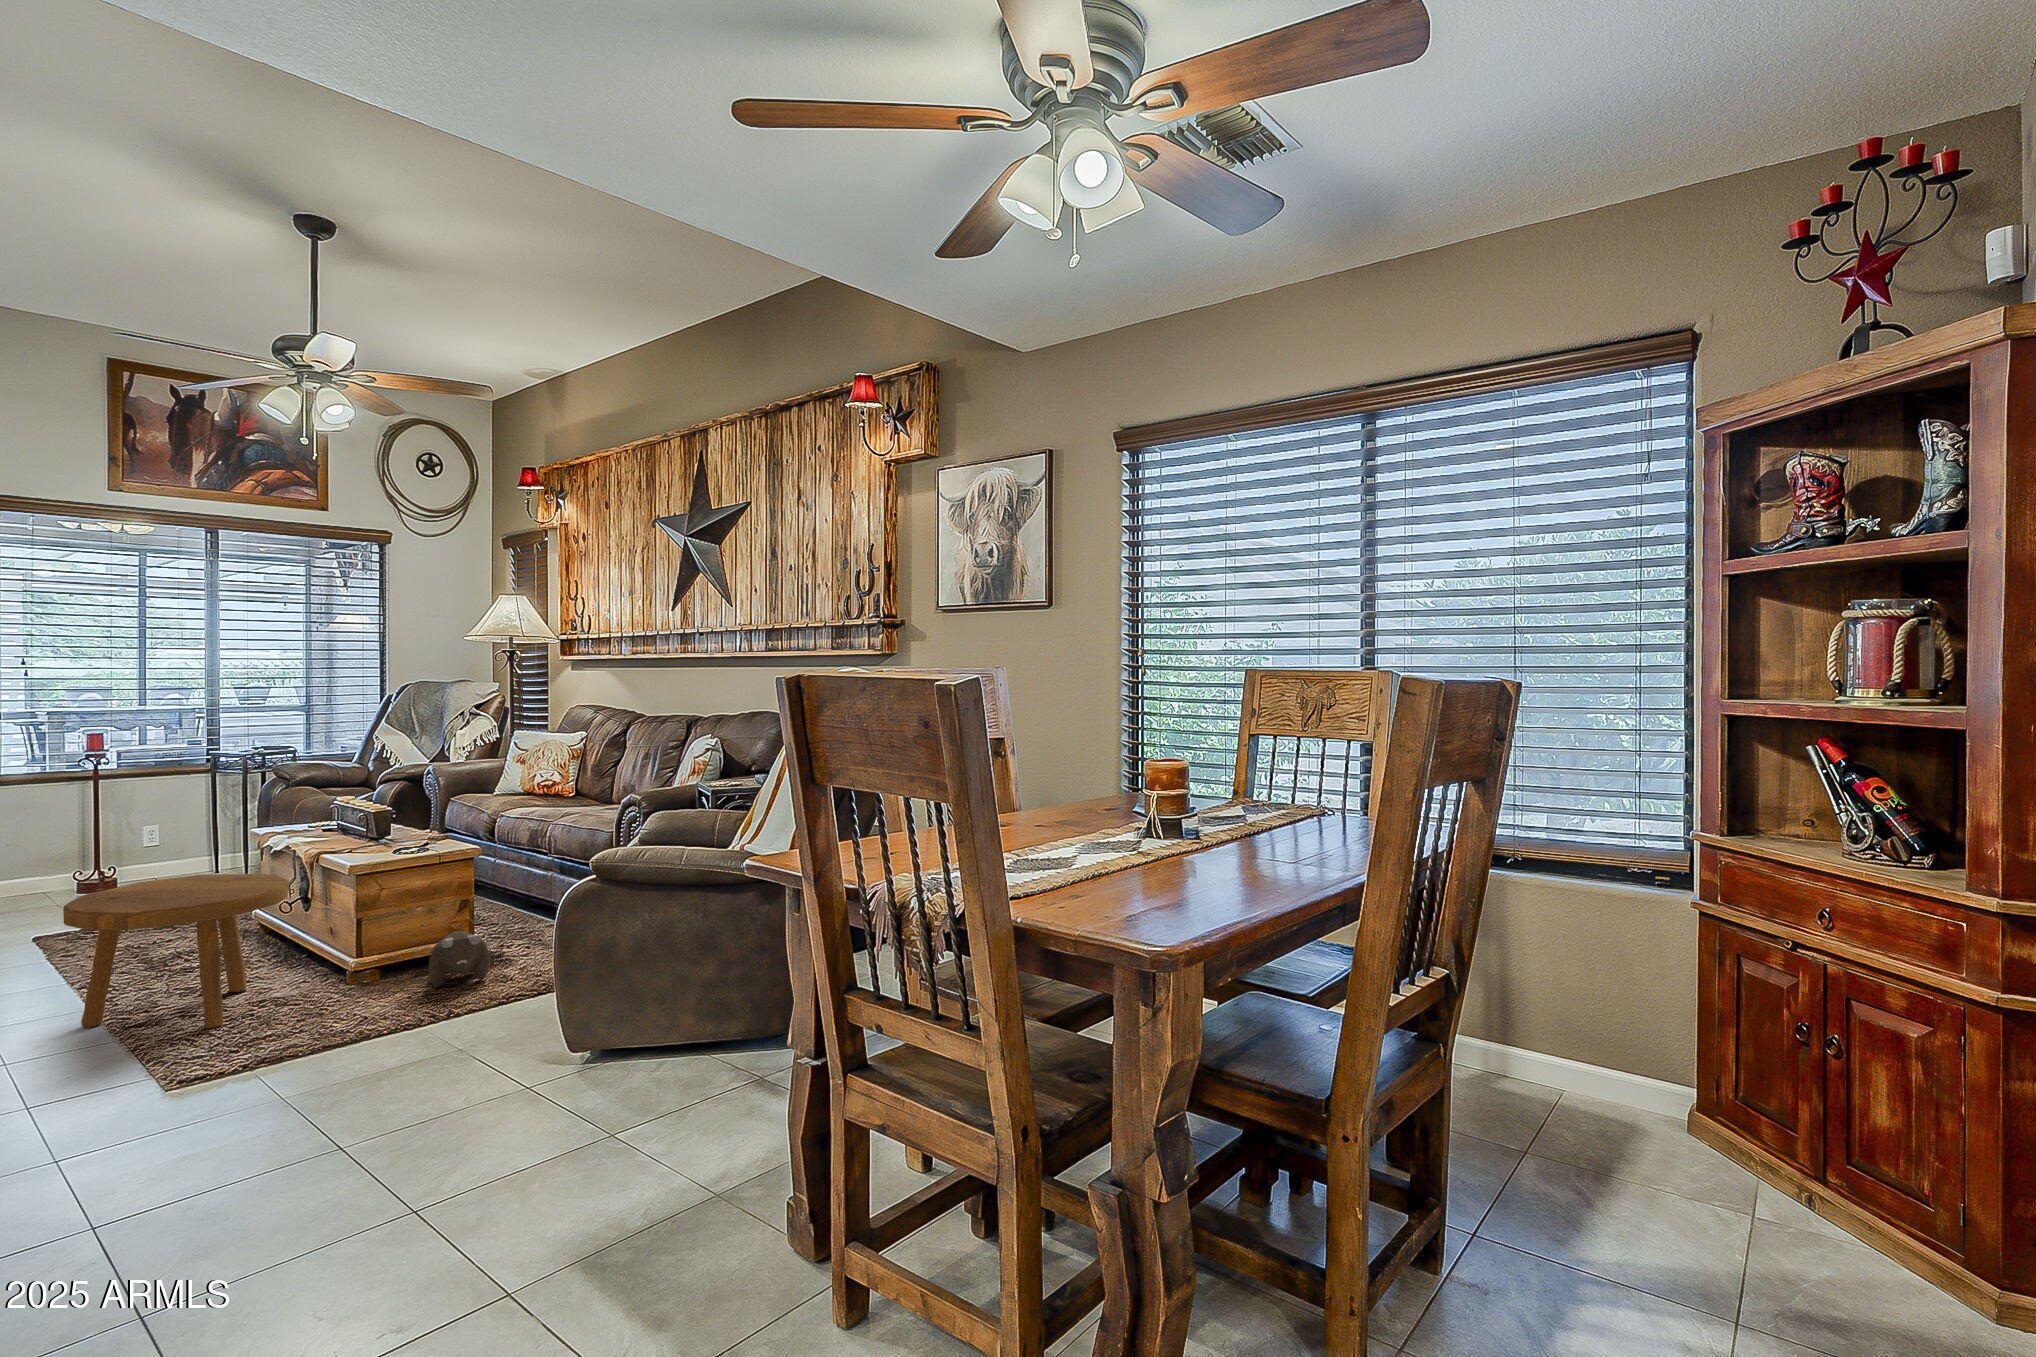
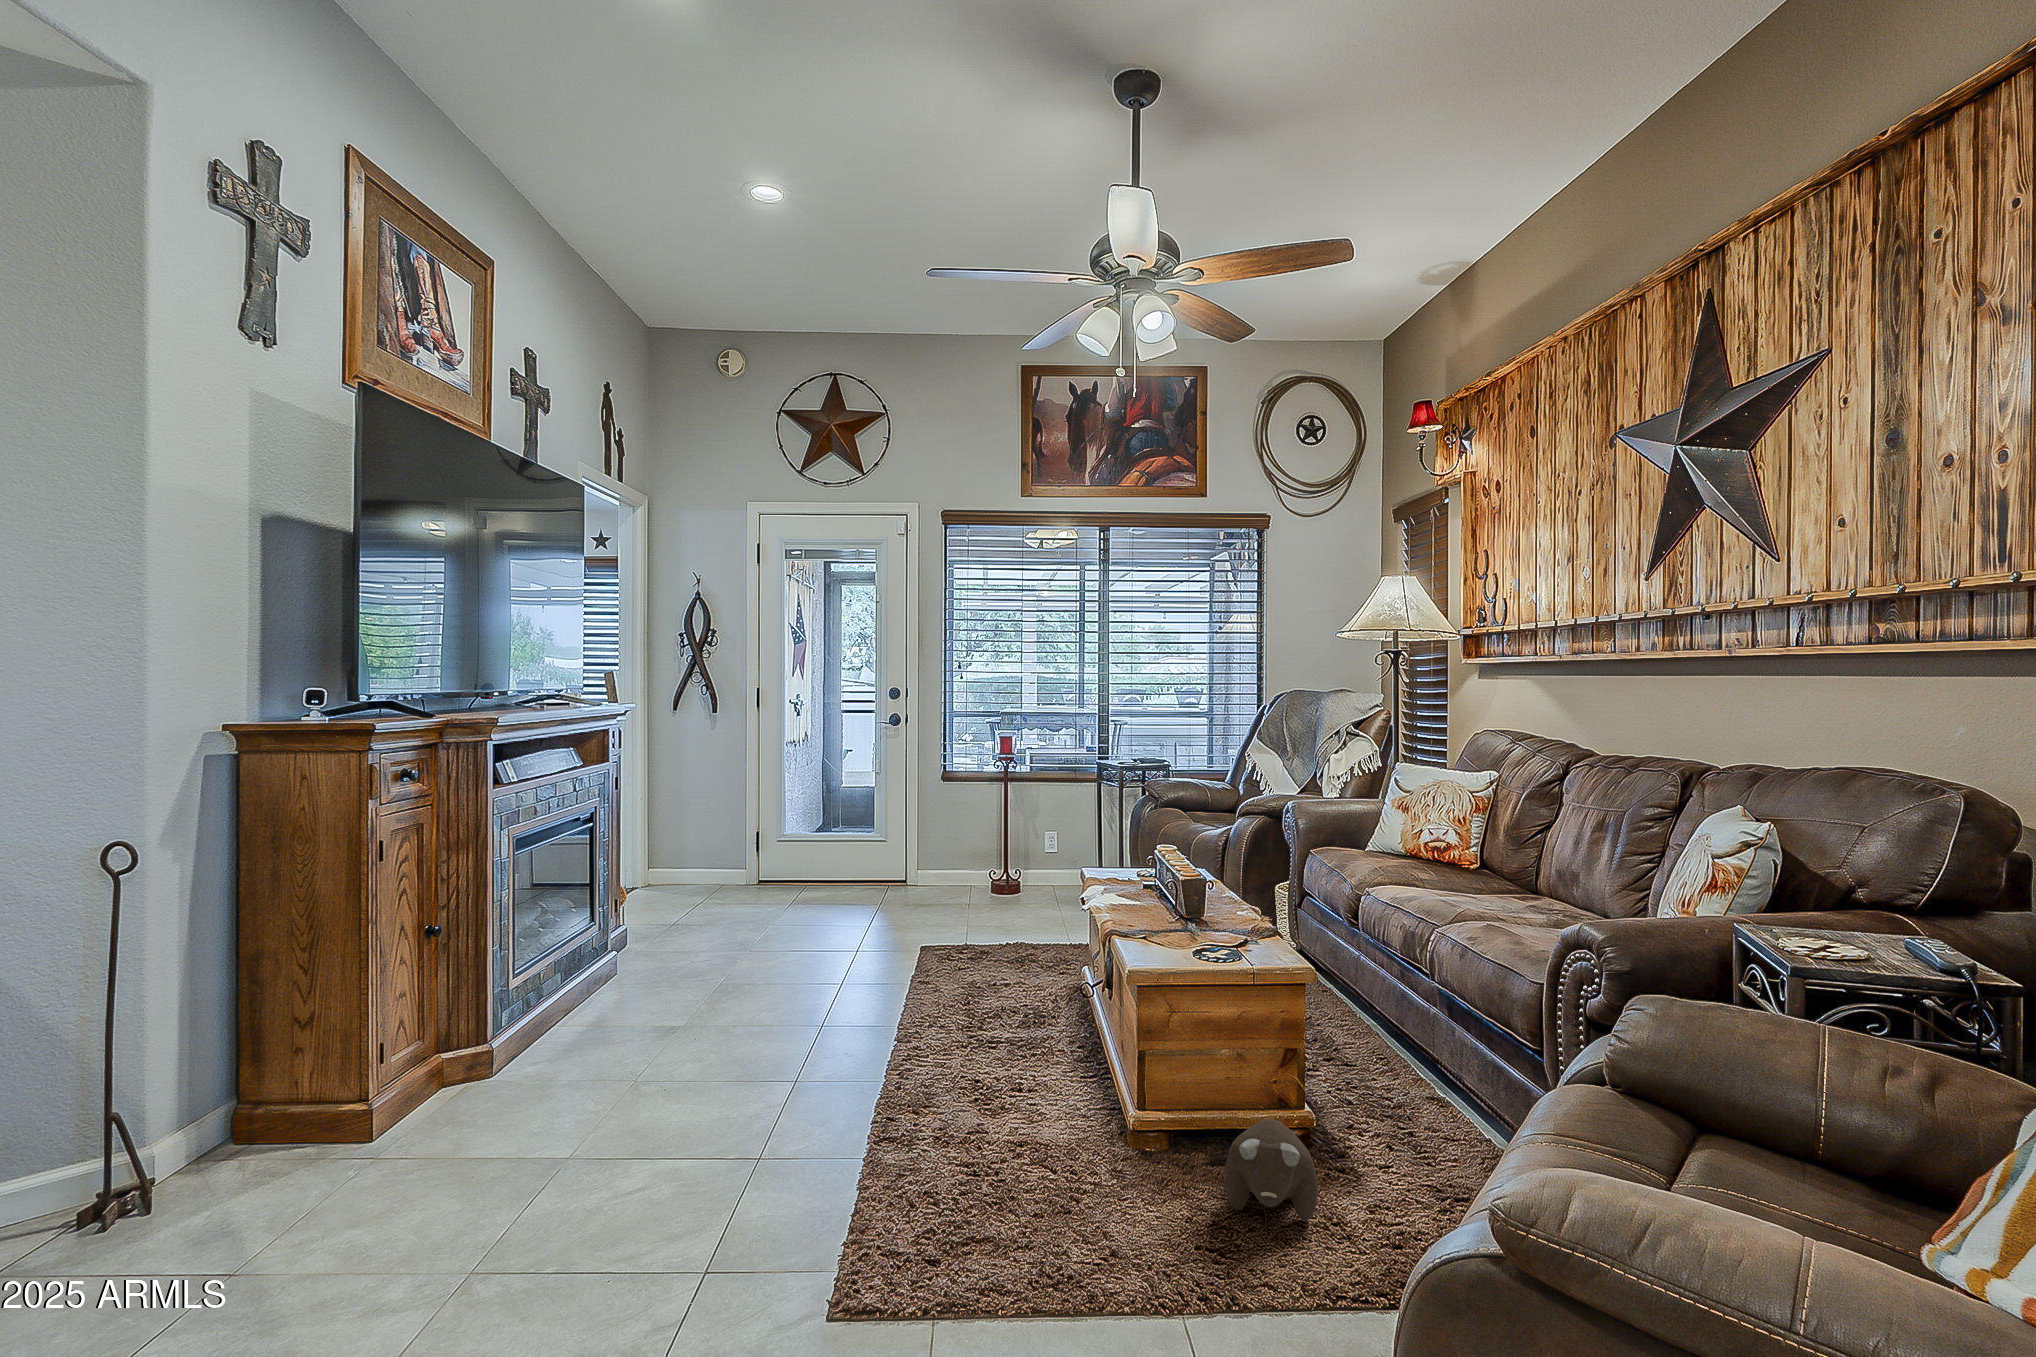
footstool: present [63,873,289,1029] -> none [832,941,1062,1185]

